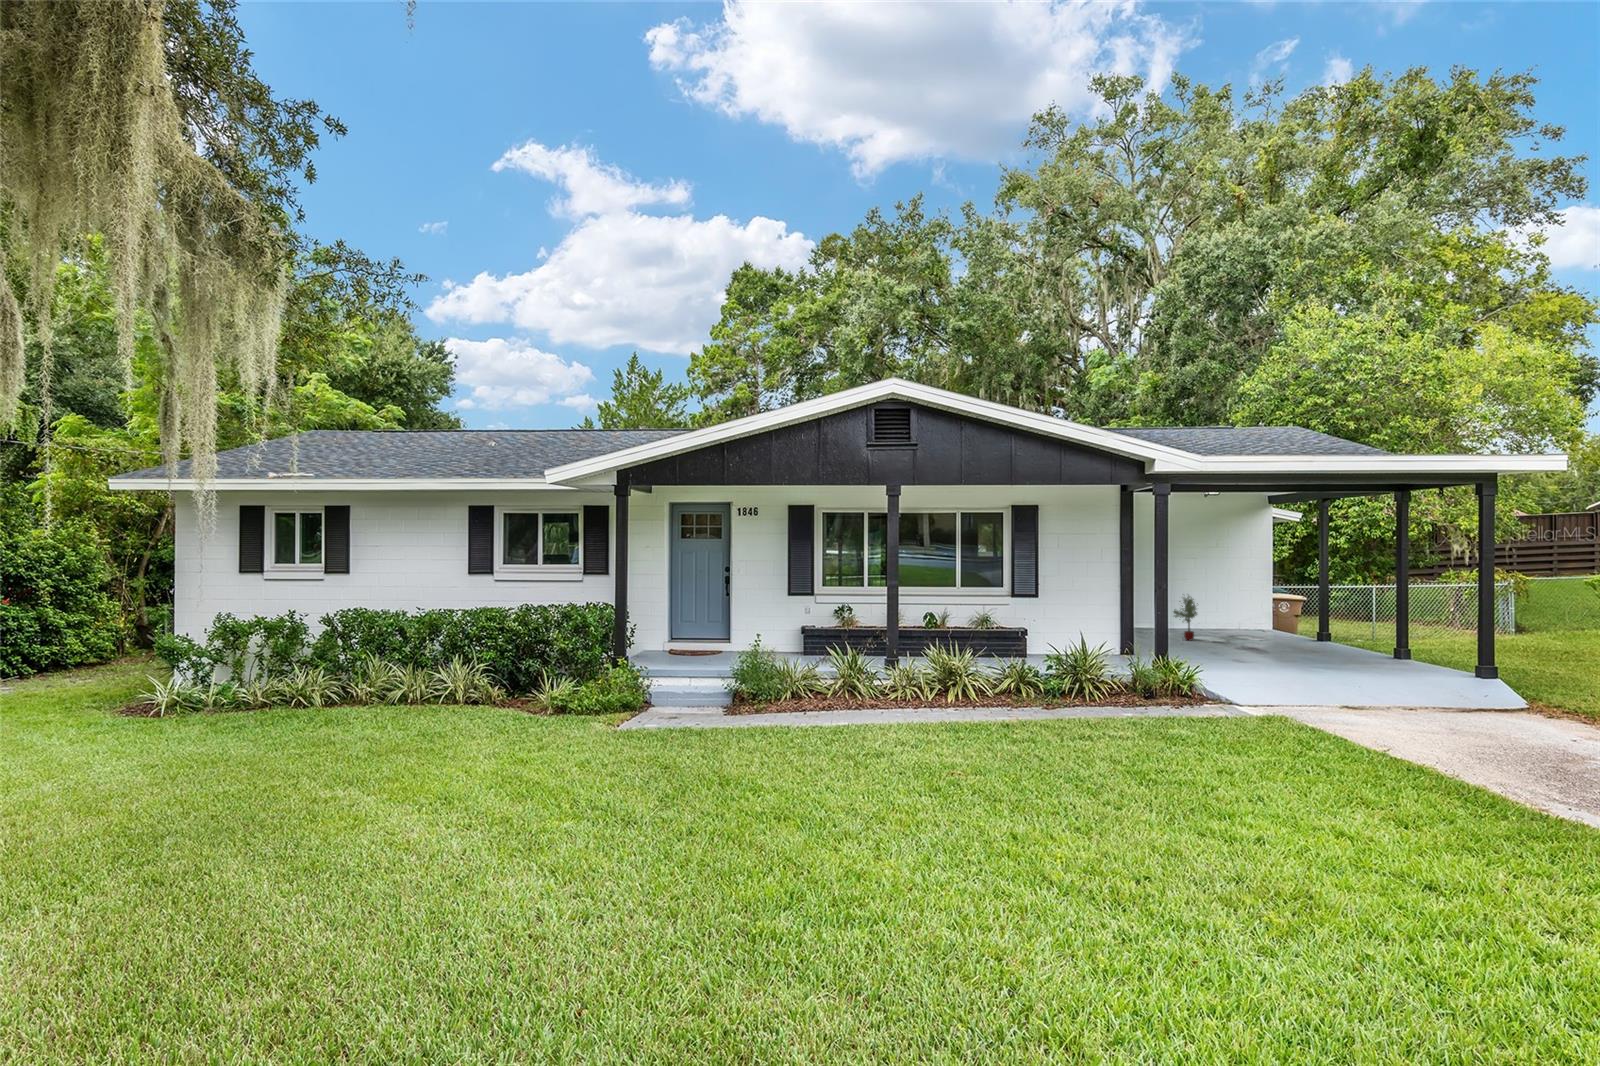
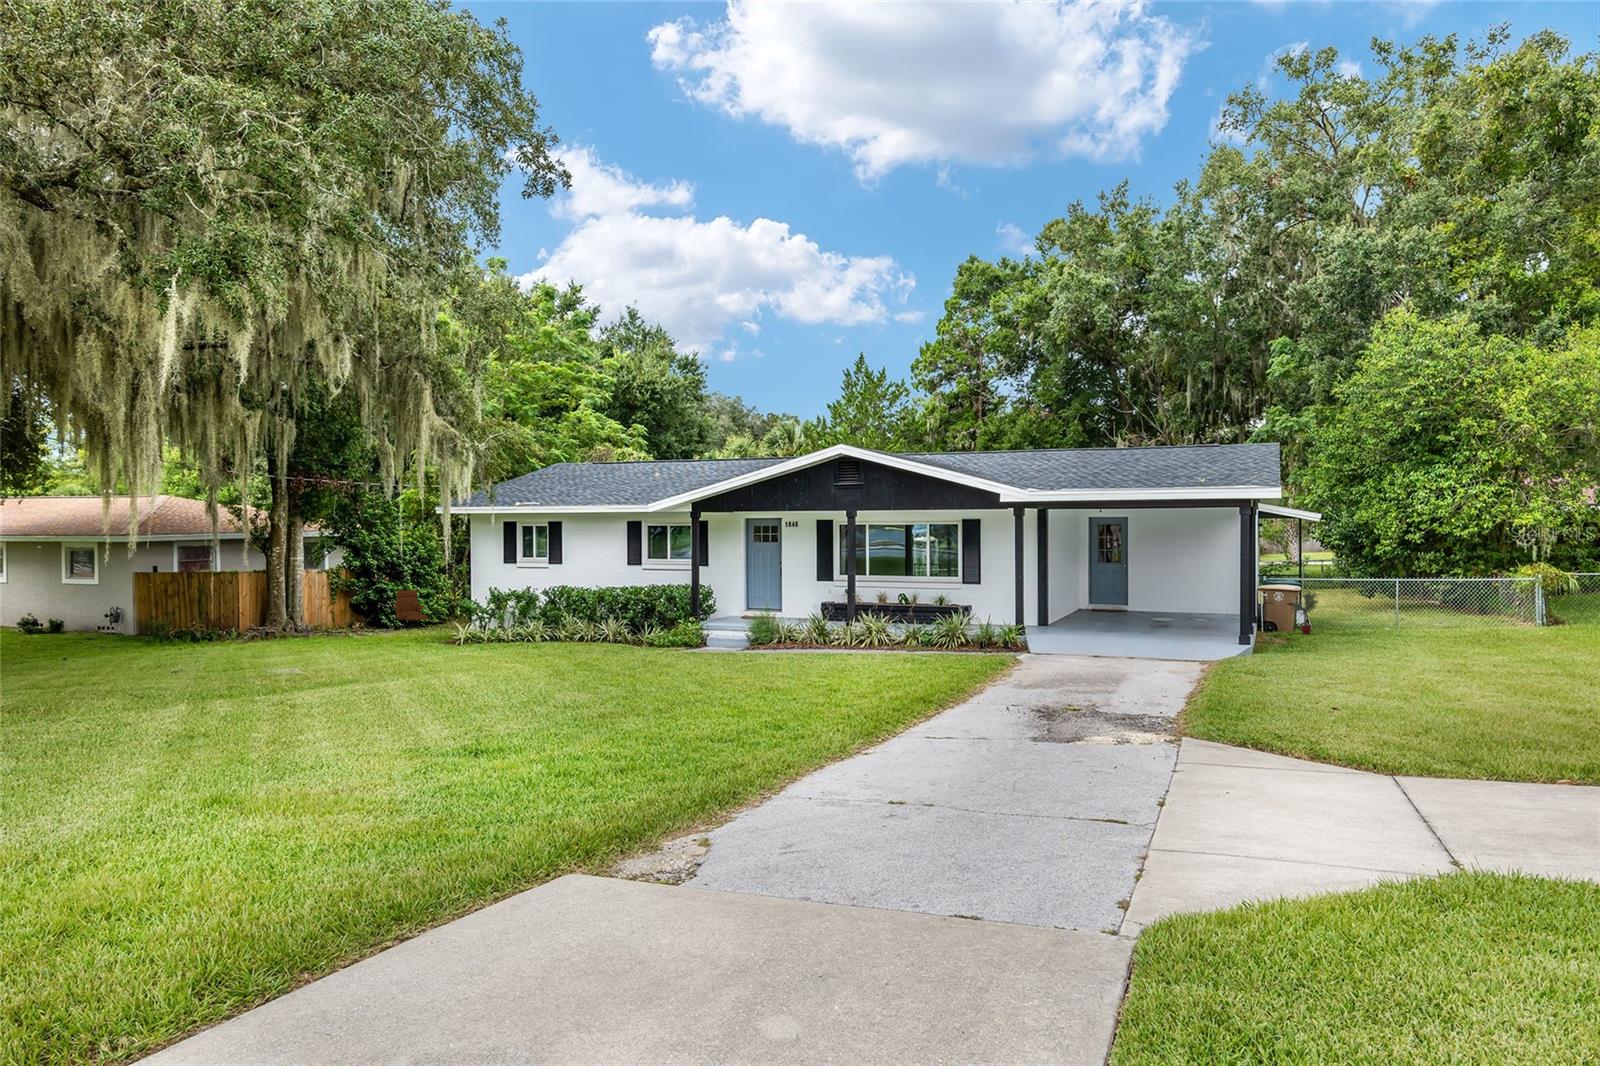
lounge chair: none [13,617,84,678] -> present [392,590,428,628]

